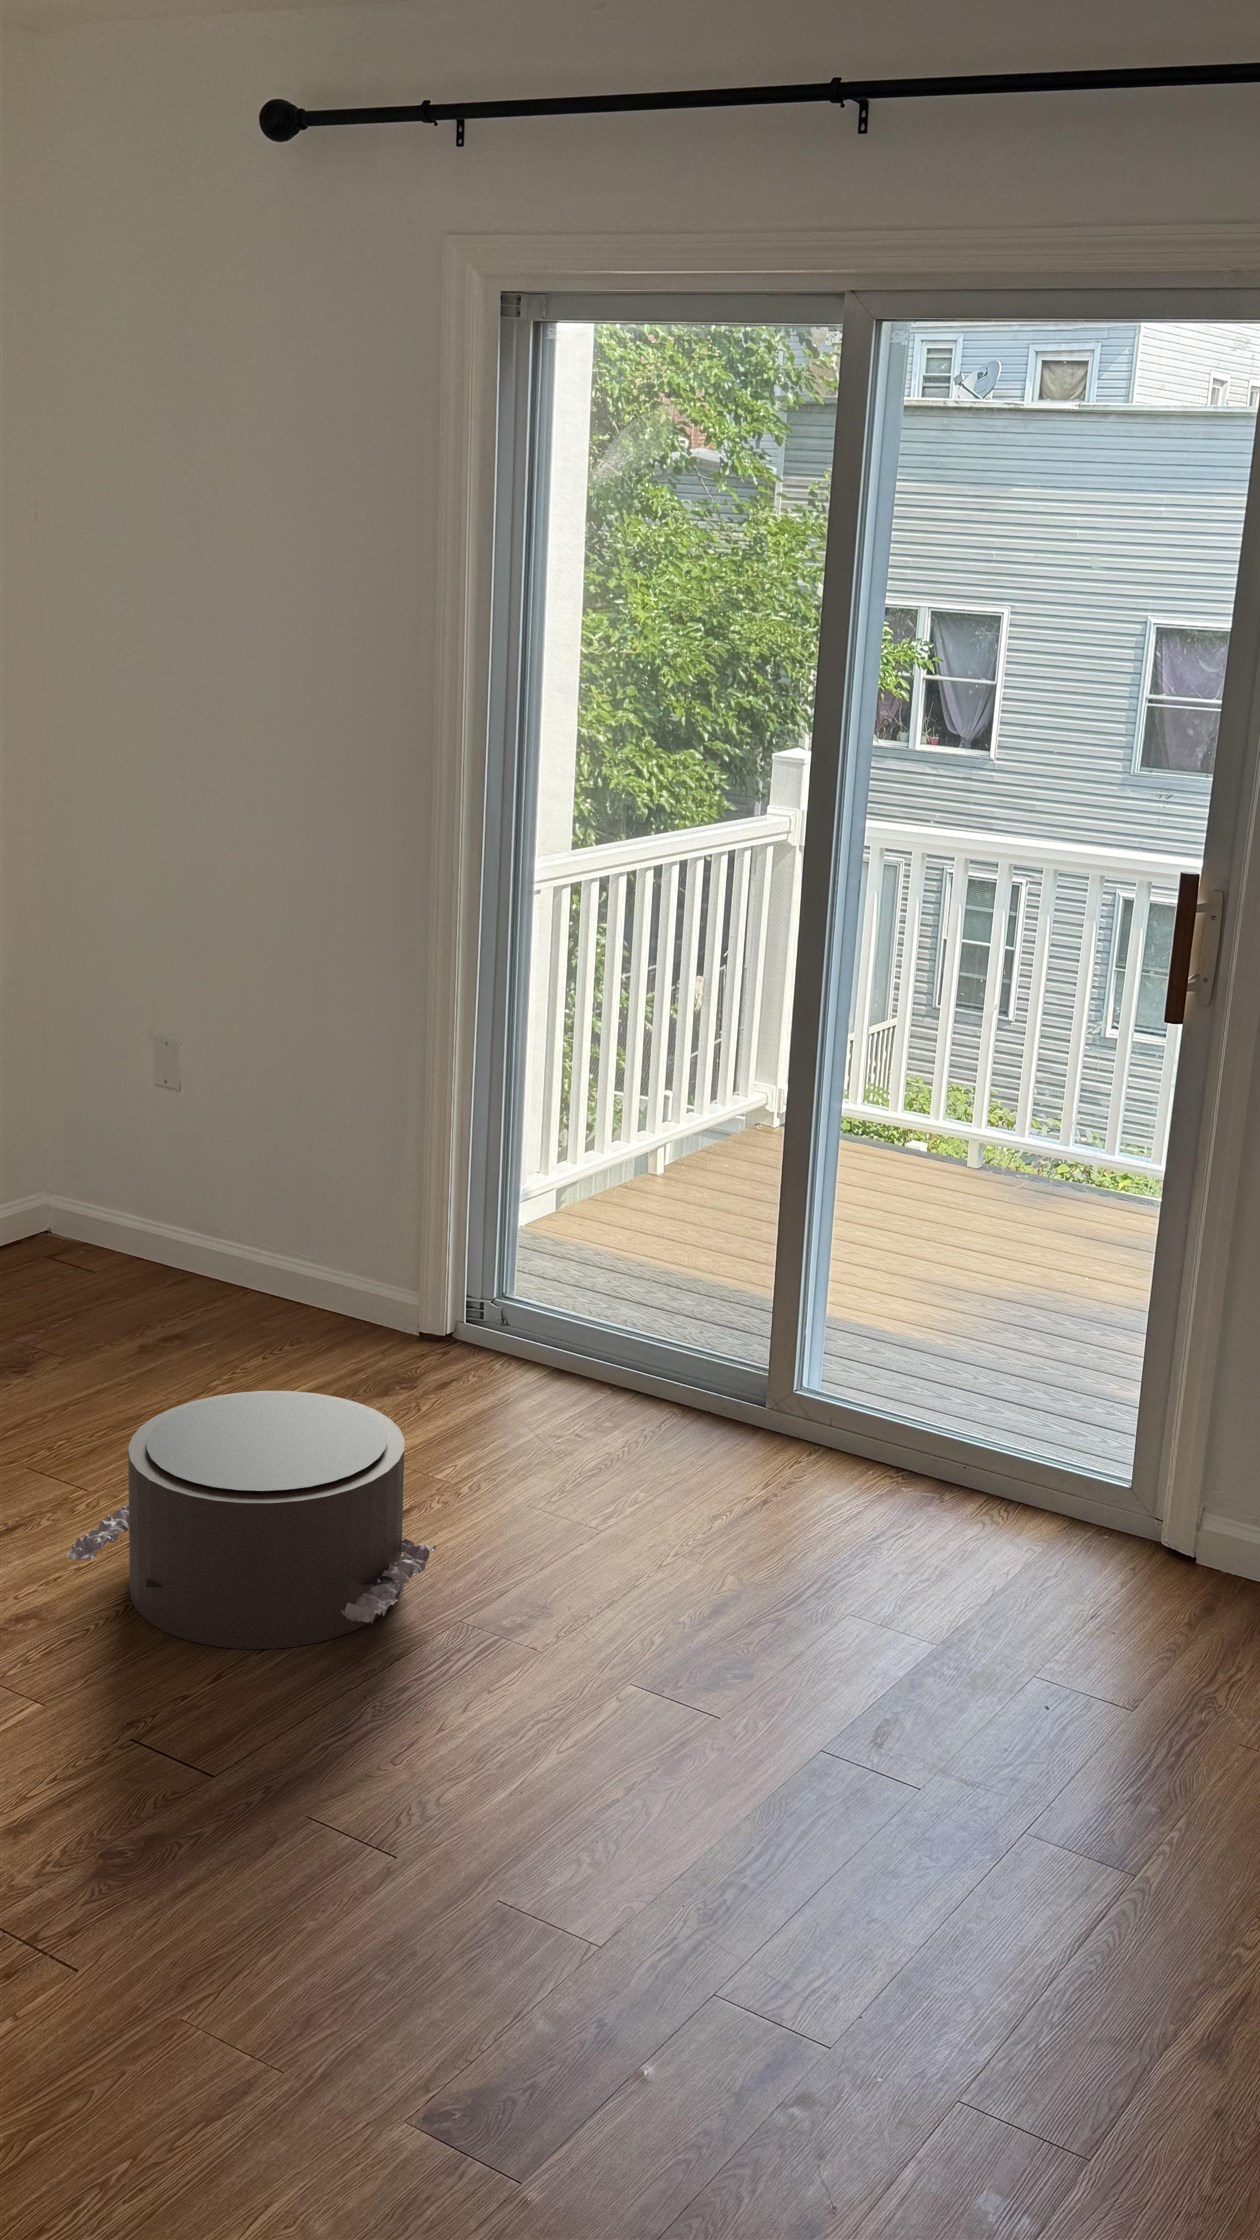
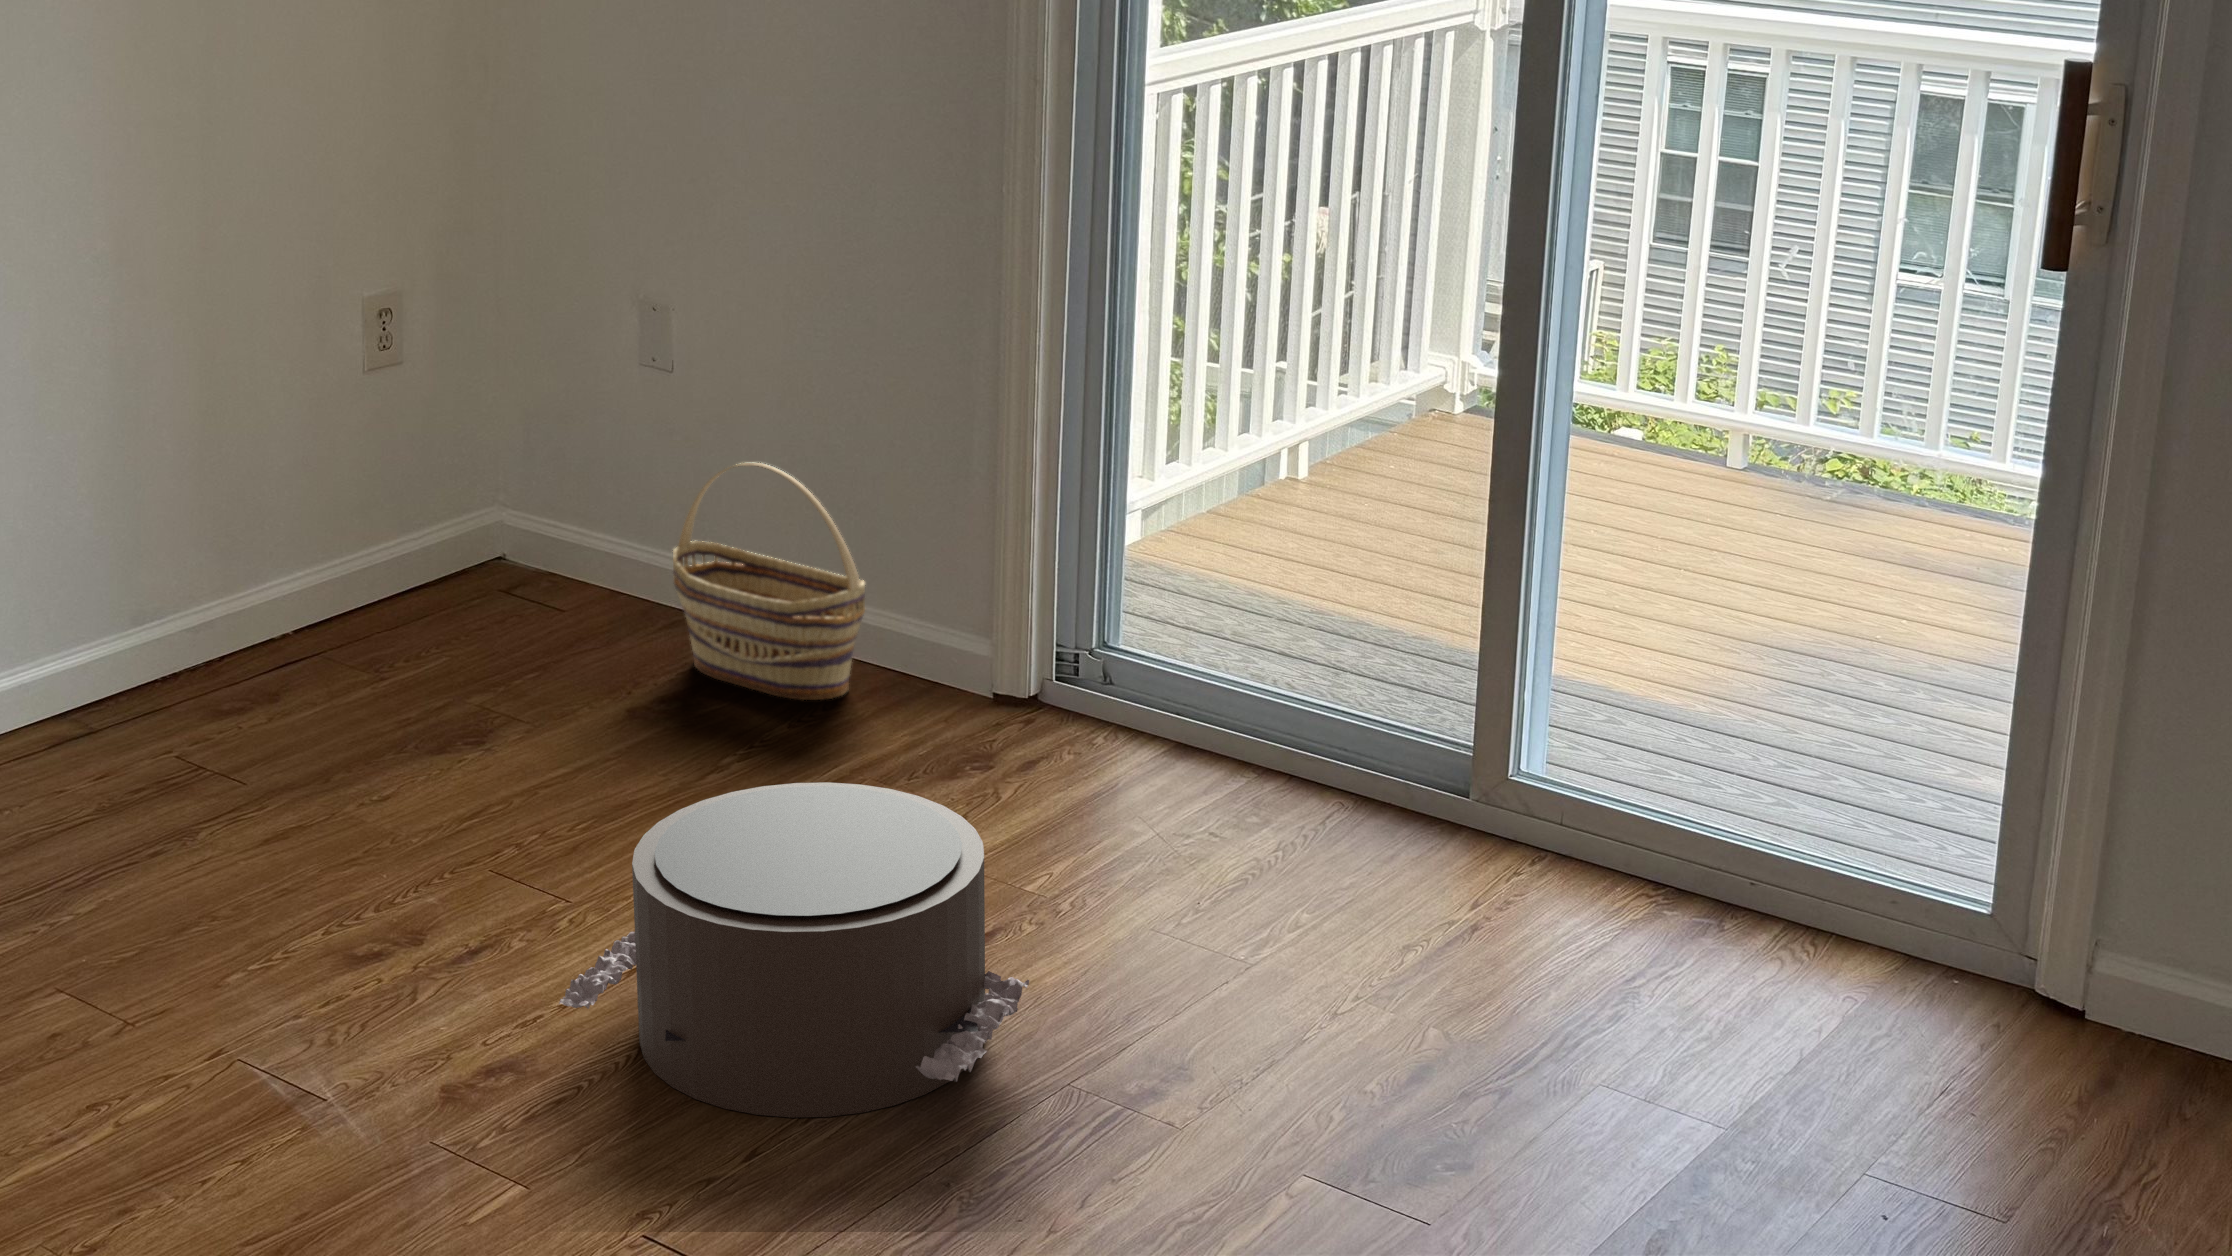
basket: none [196,1156,339,1336] -> present [673,463,865,700]

